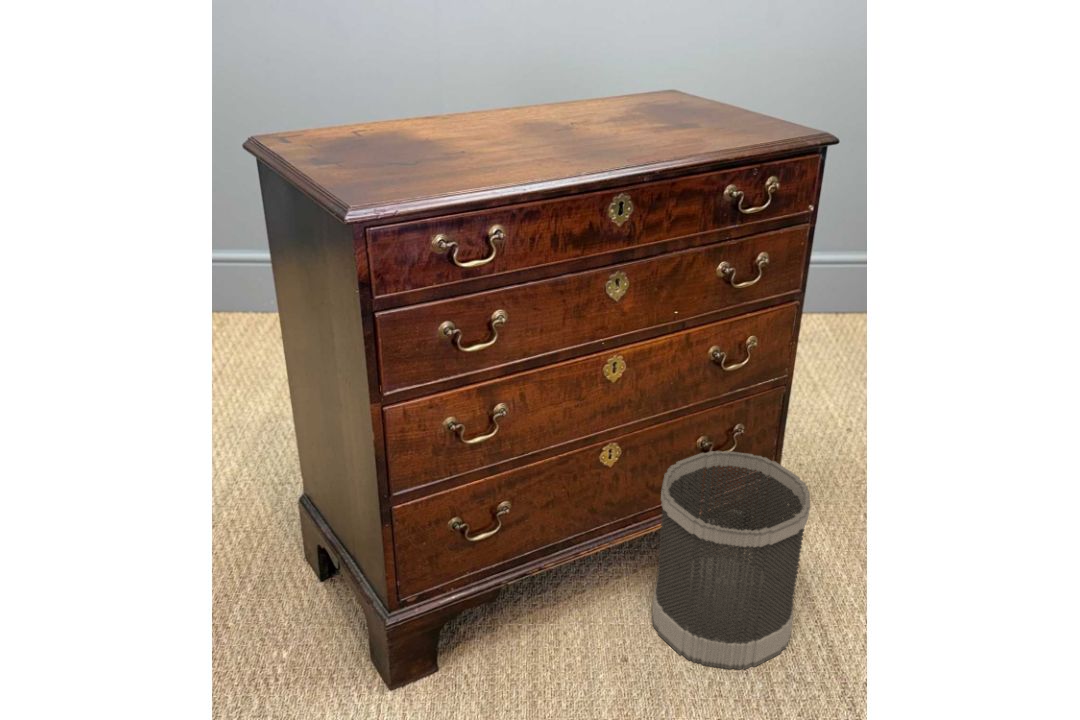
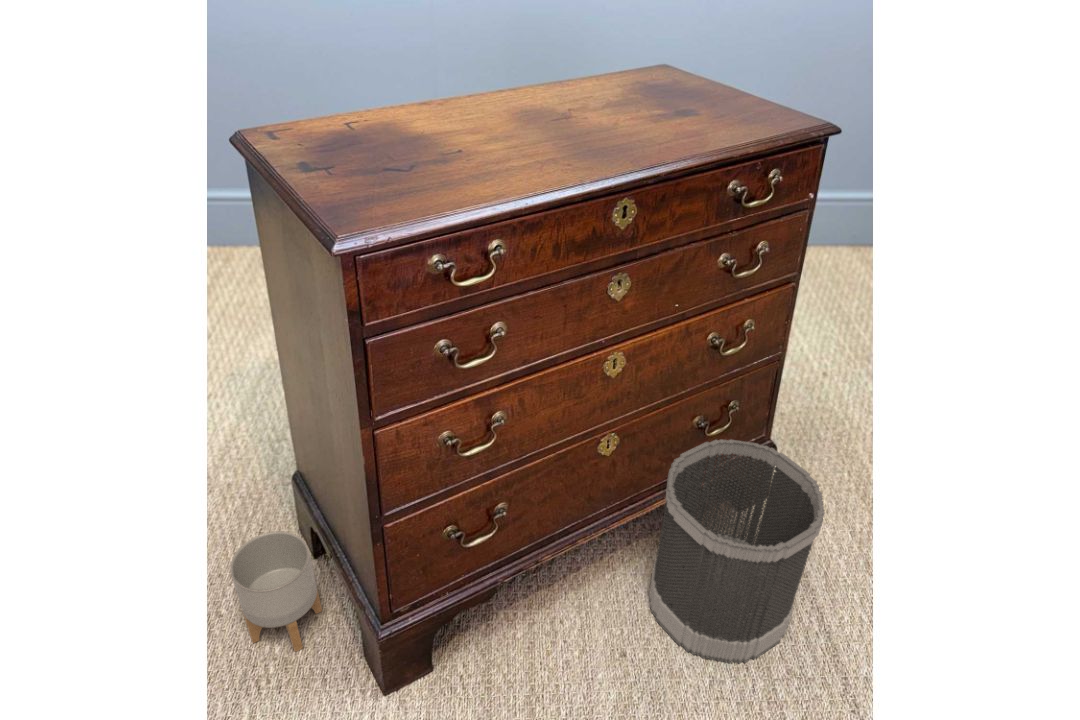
planter: none [247,536,329,656] -> present [230,531,322,652]

